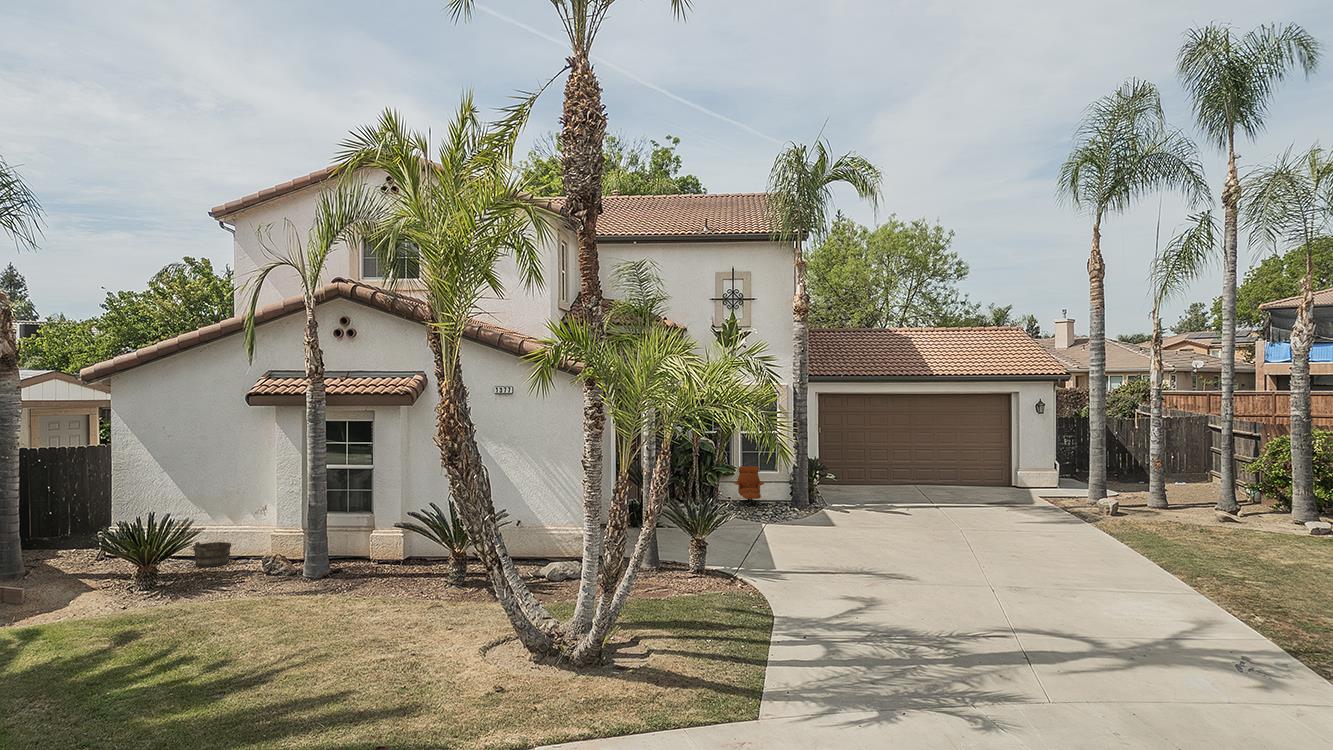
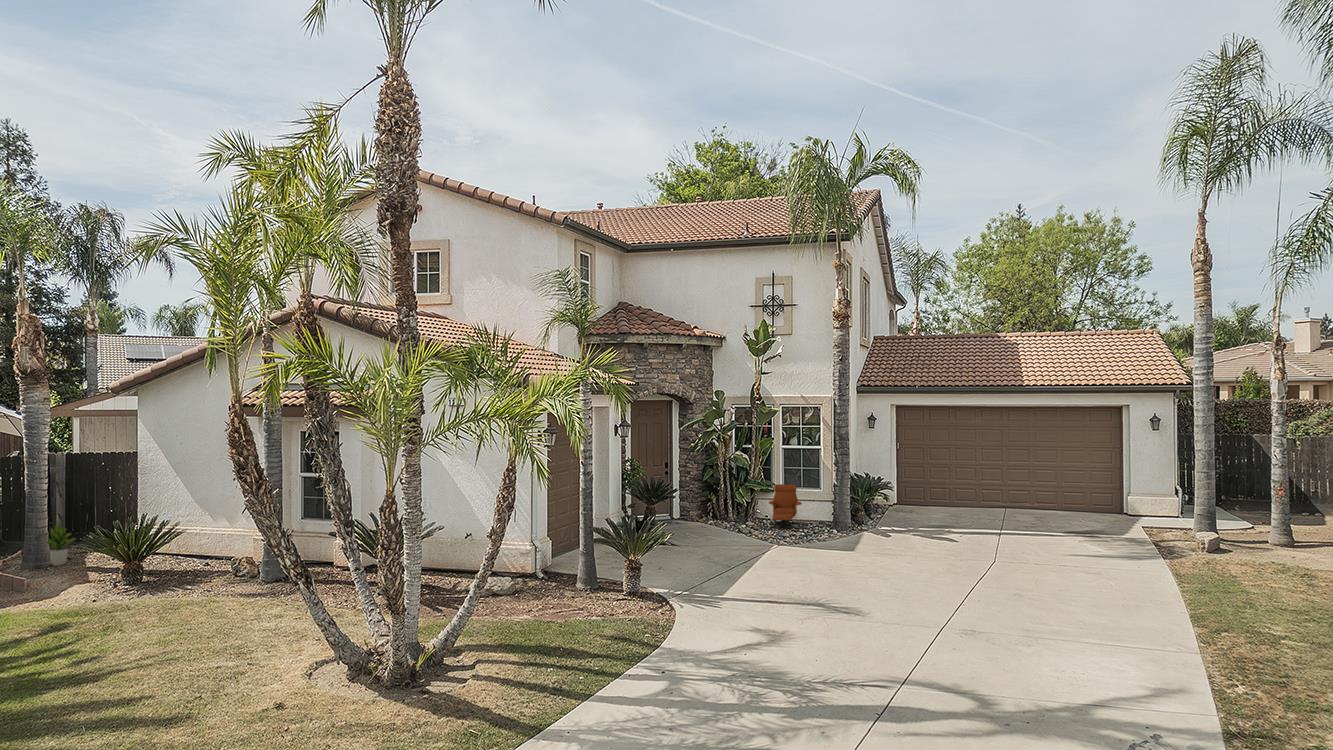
potted plant: none [23,528,59,574] -> present [46,524,76,566]
bucket: present [190,542,231,567] -> none [180,543,219,567]

